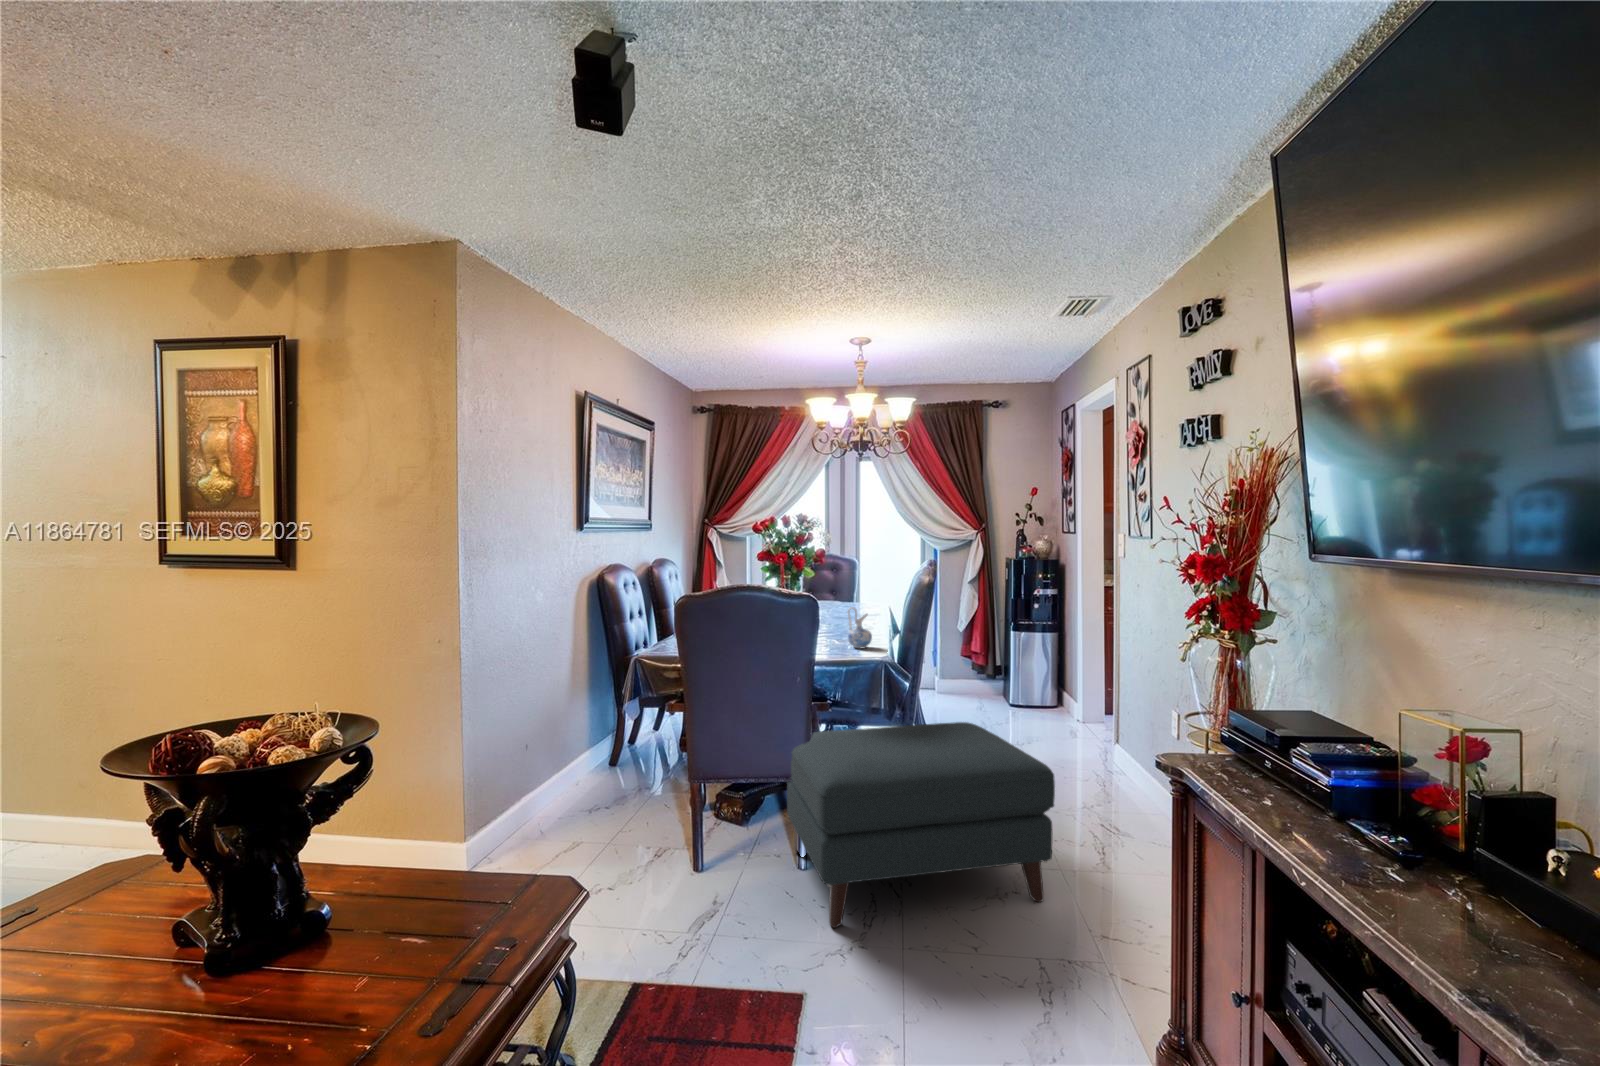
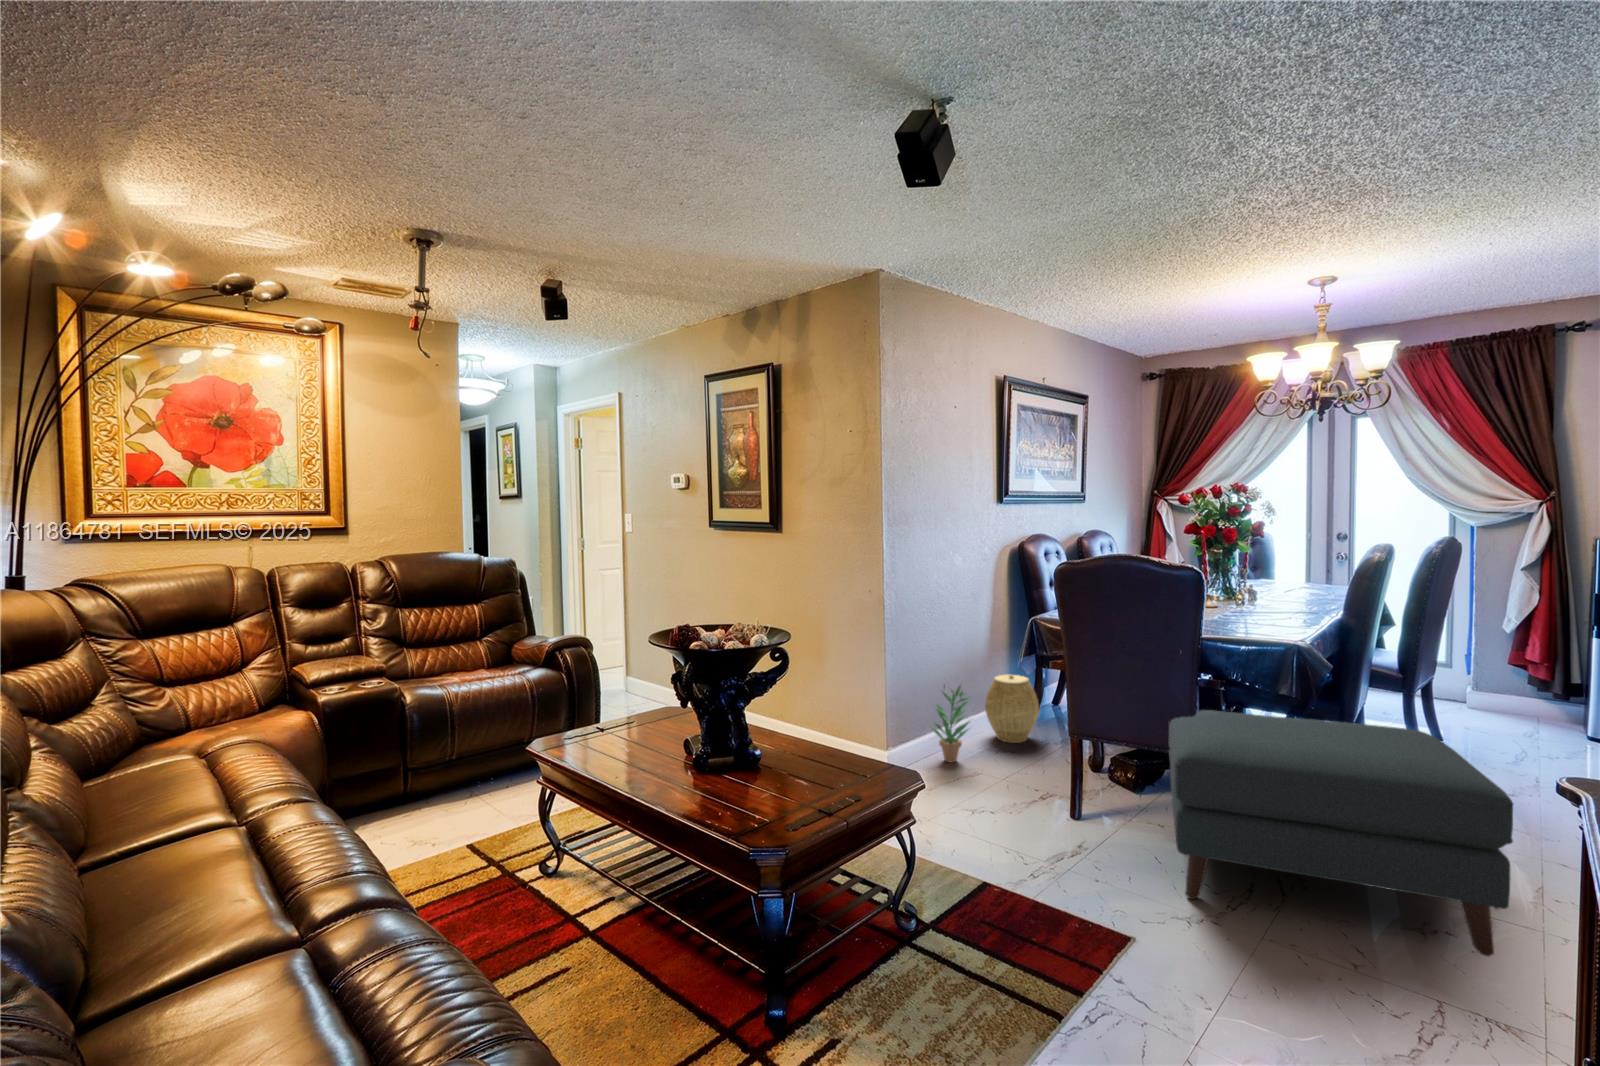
ceramic pitcher: present [848,607,872,648] -> none [1262,585,1294,631]
woven basket: none [573,720,632,797] -> present [985,674,1039,743]
potted plant: none [513,741,570,838] -> present [930,686,970,763]

